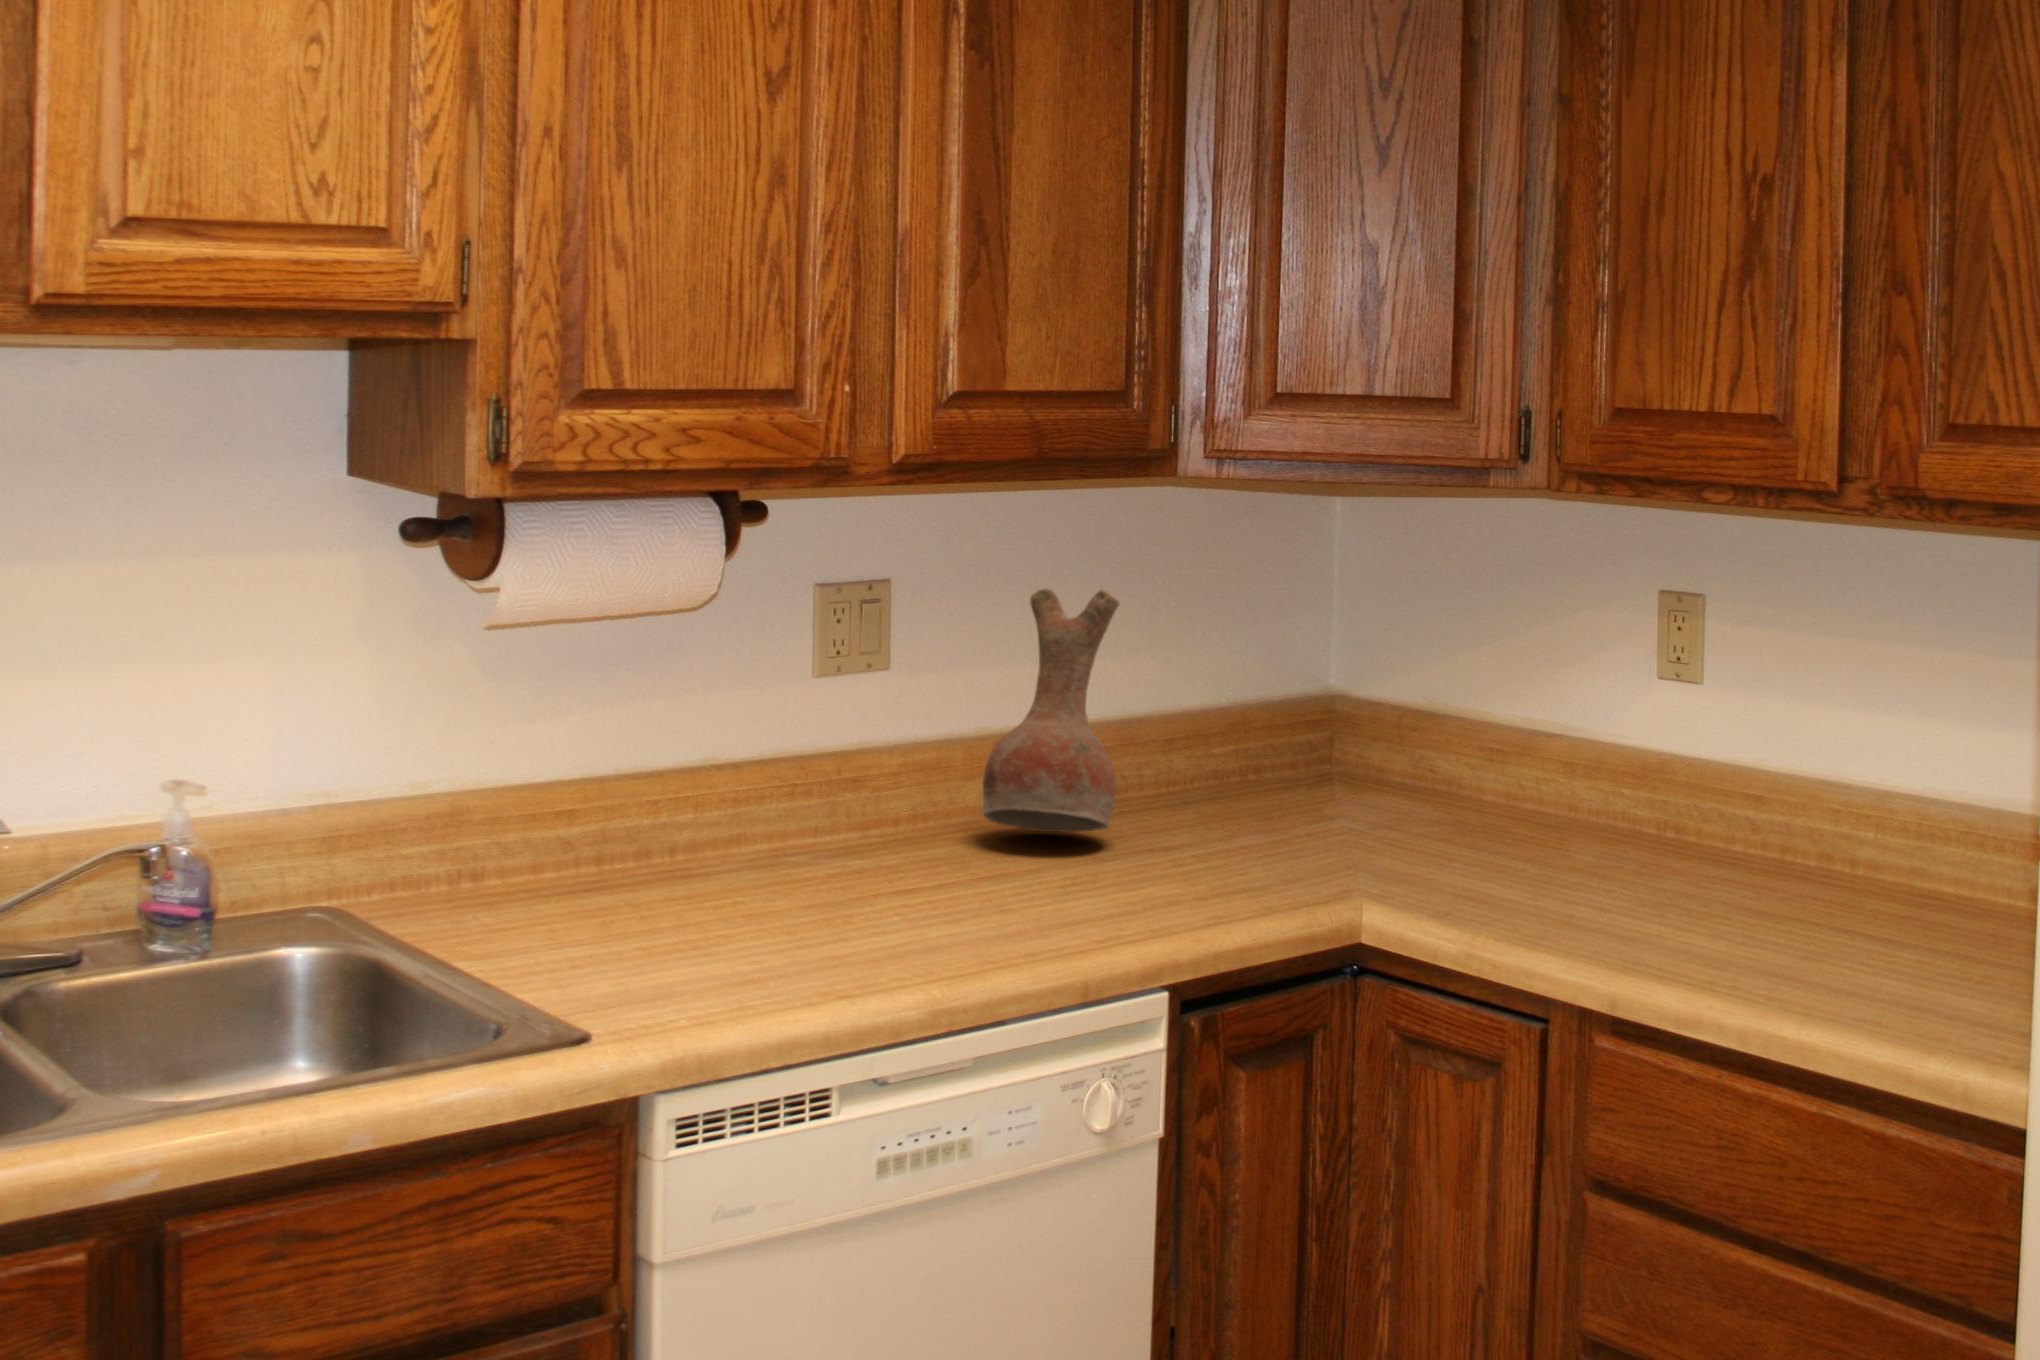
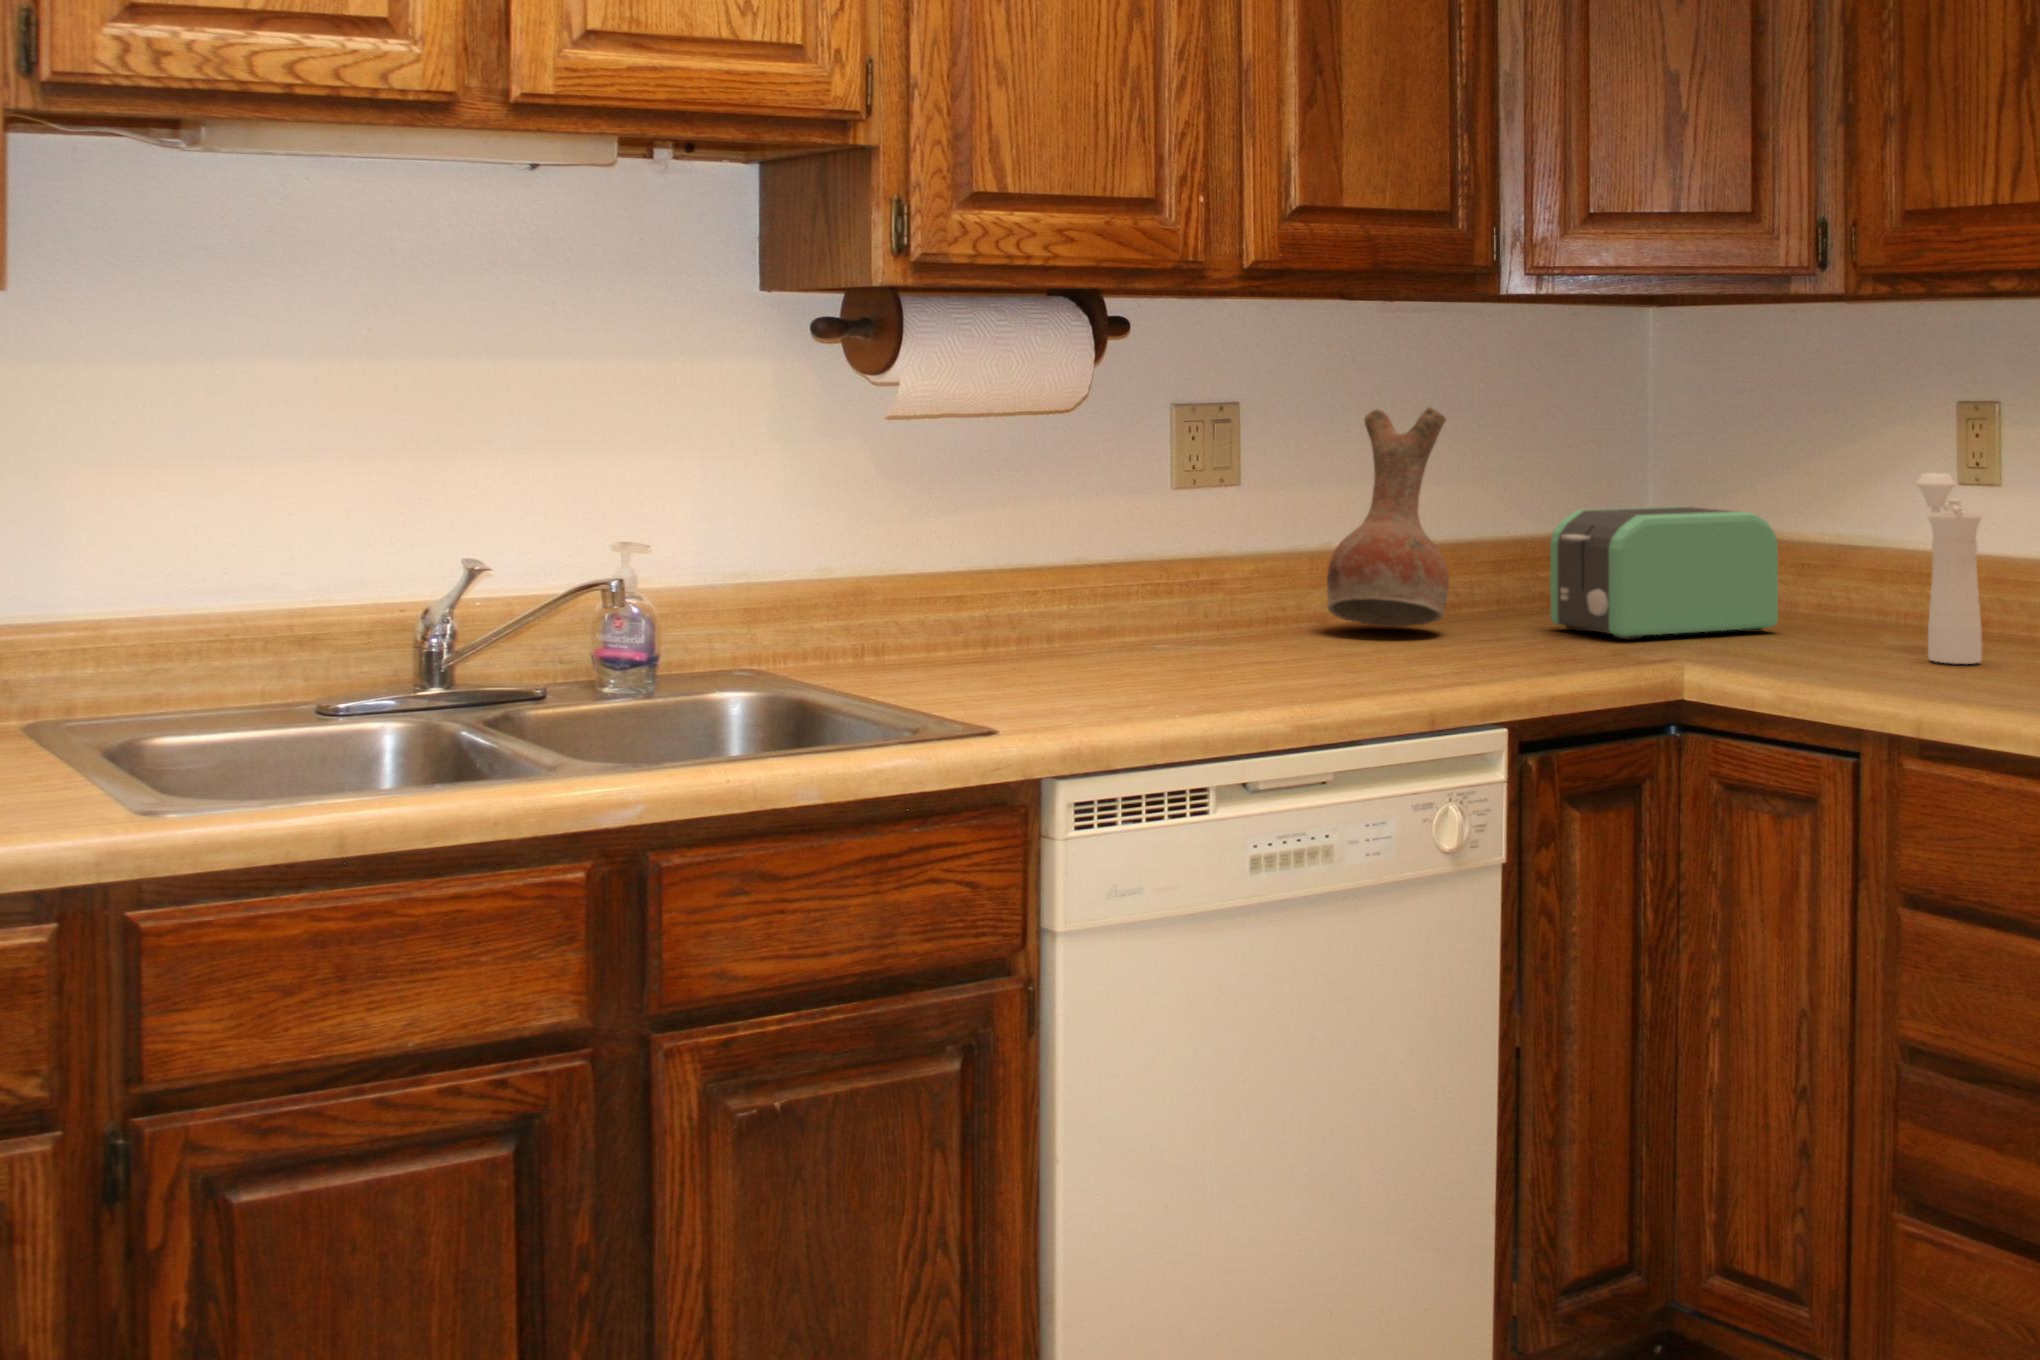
pepper mill: none [1612,682,1677,898] -> present [1916,474,1982,664]
toaster: none [1226,697,1469,856] -> present [1550,507,1778,640]

